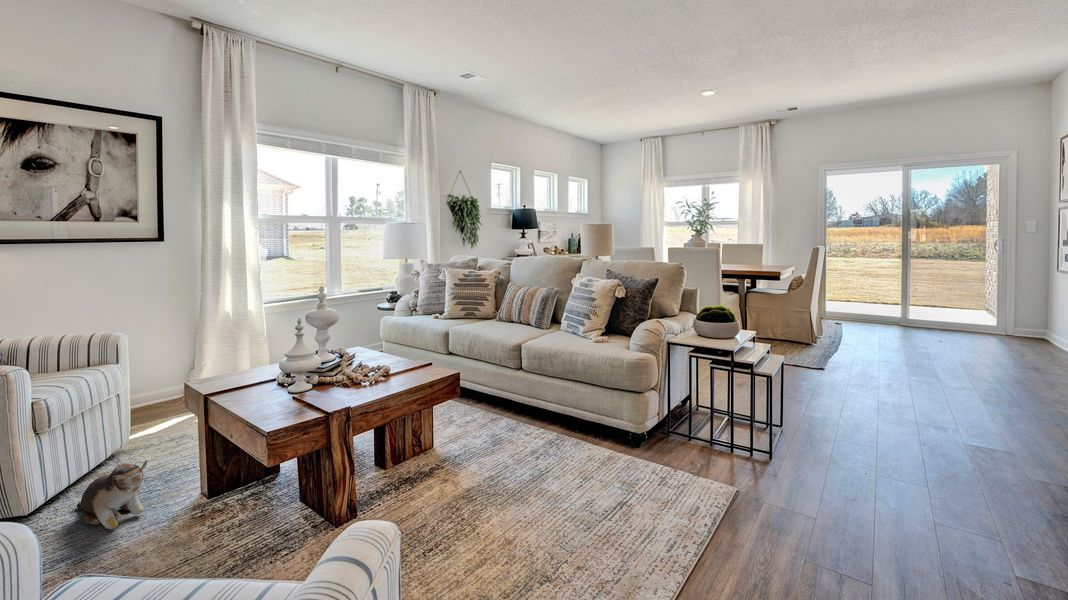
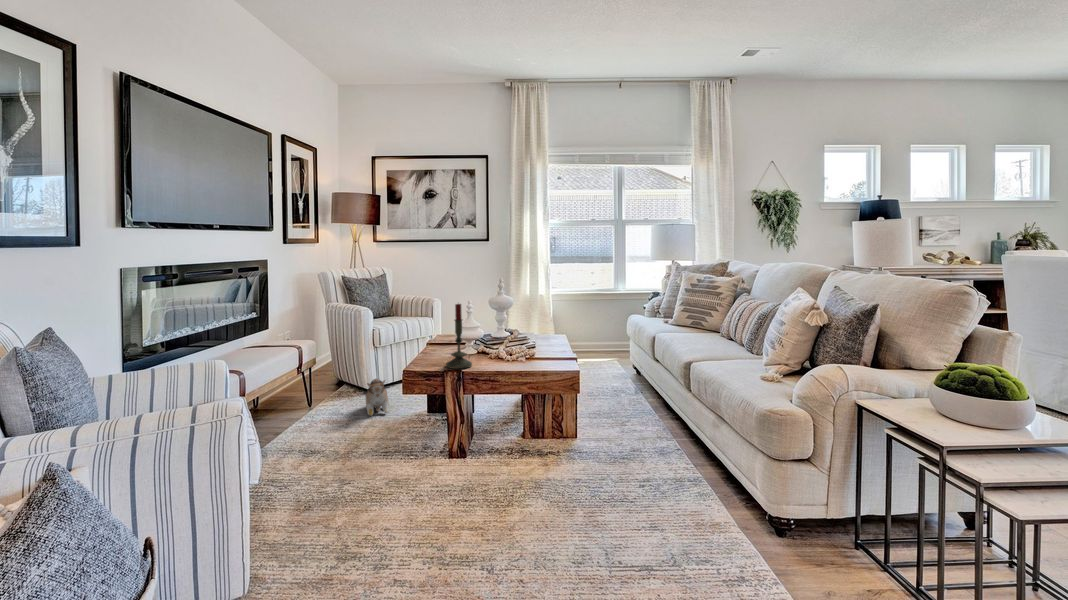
candle: none [304,318,341,408] -> present [446,304,472,369]

